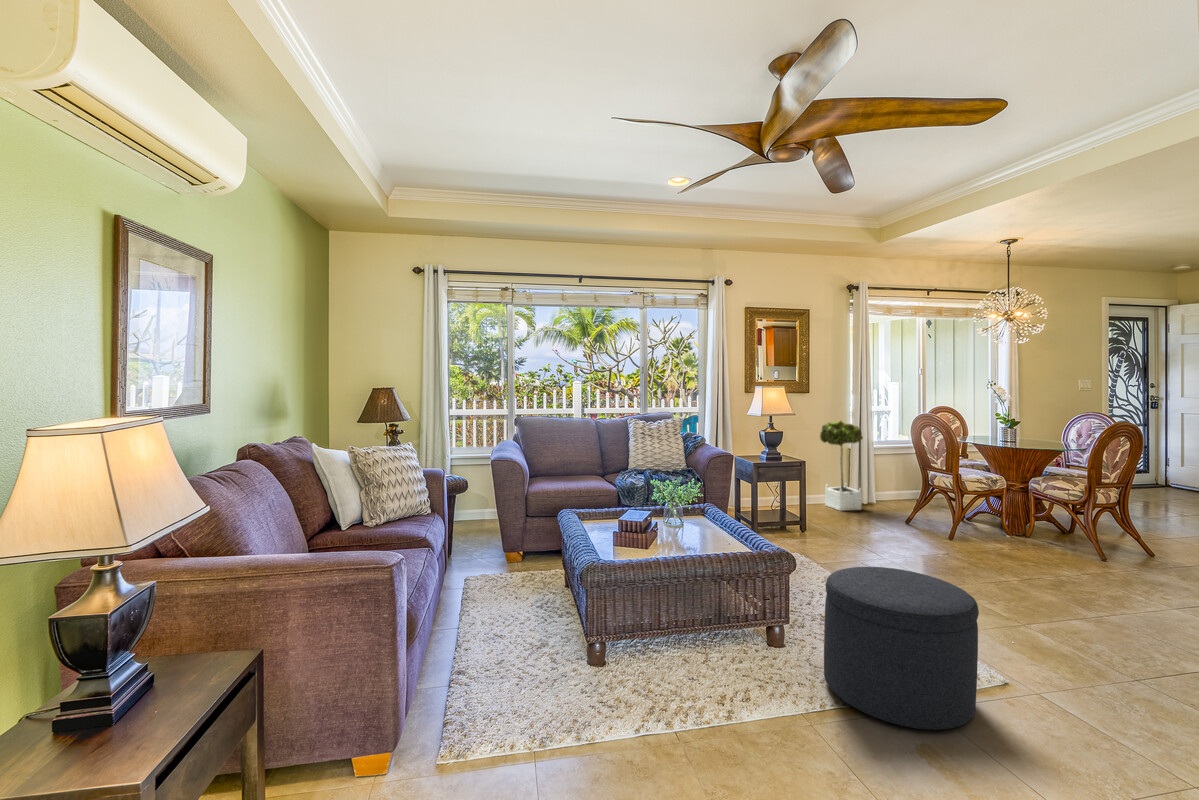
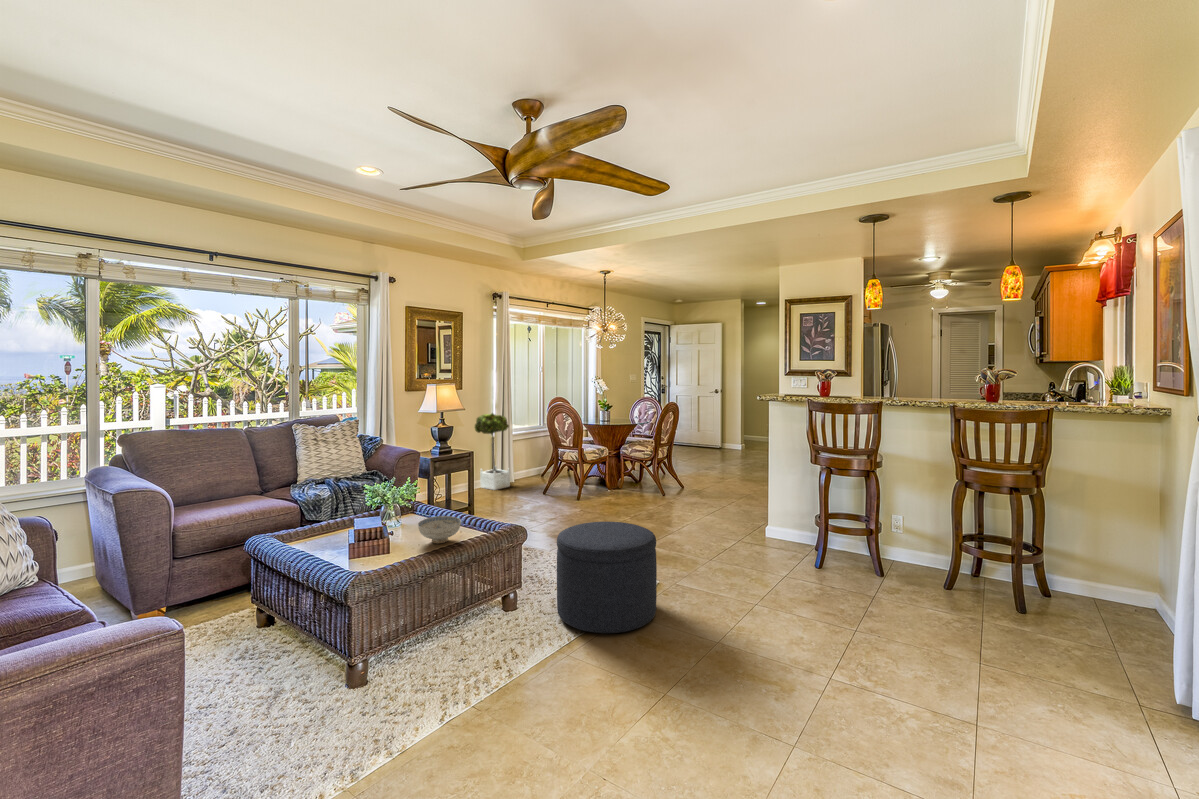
ceramic bowl: none [676,522,720,551] -> present [418,516,461,543]

